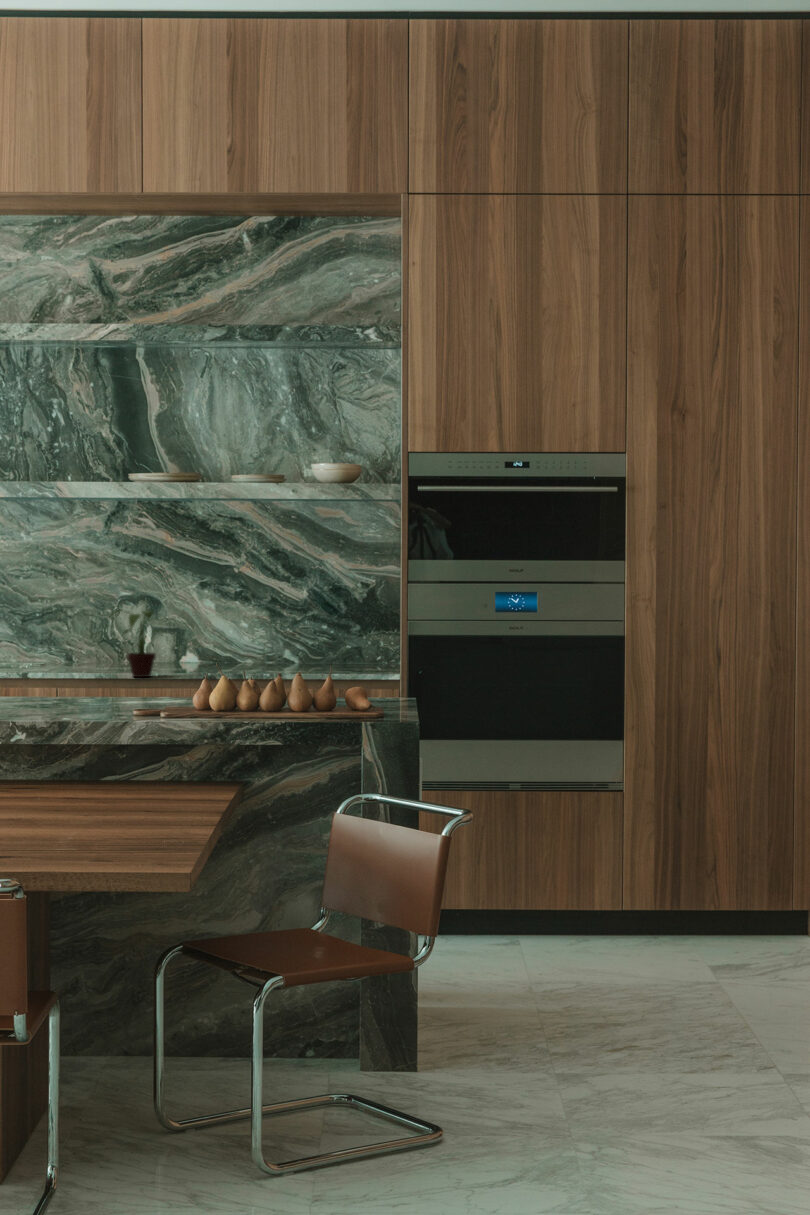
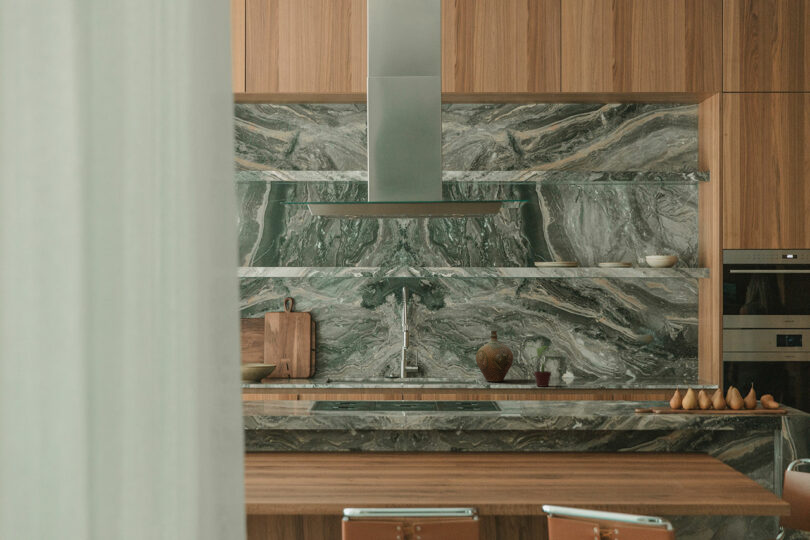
ceramic jug: none [38,588,101,671] -> present [476,331,513,382]

